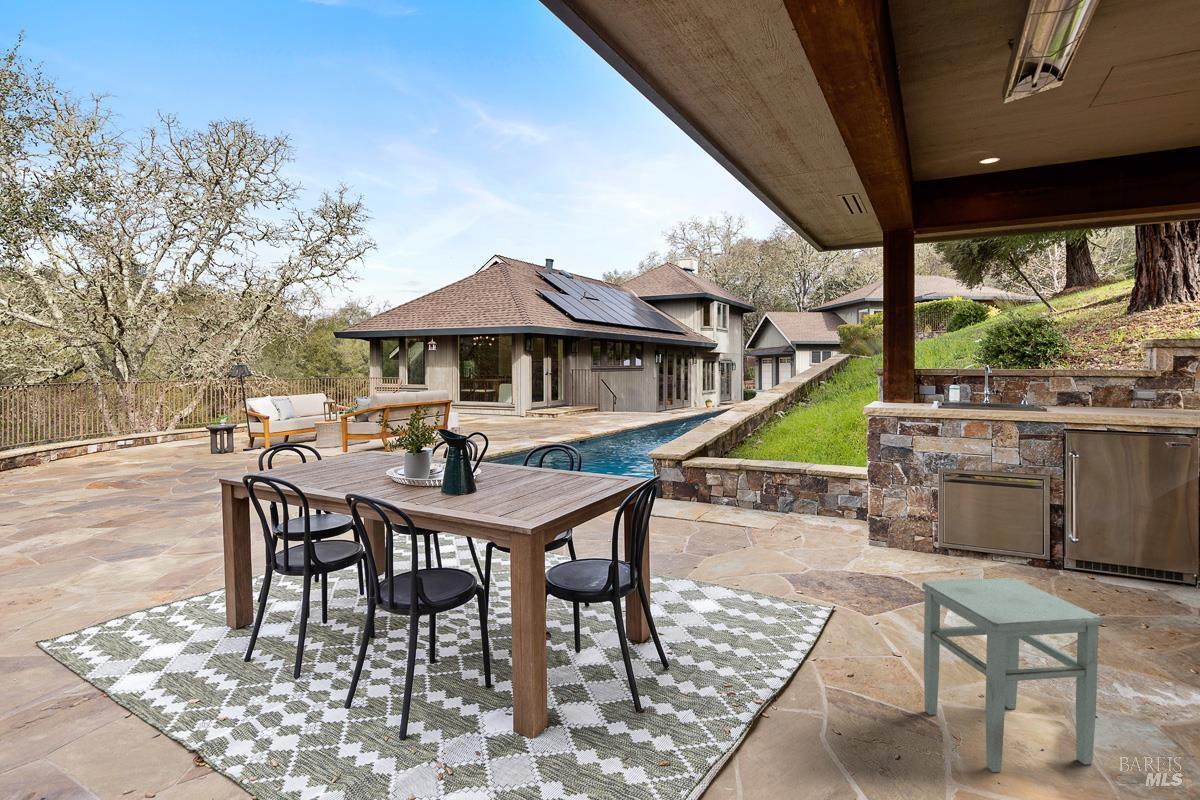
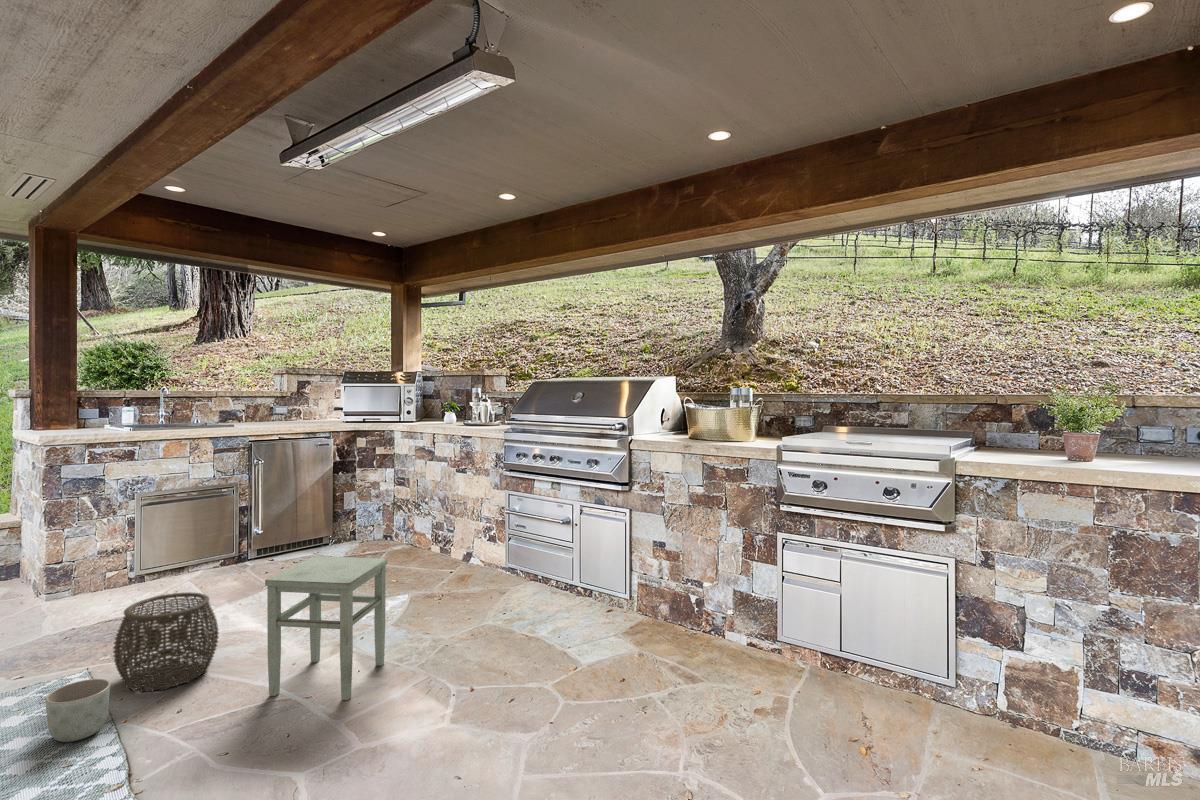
woven basket: none [831,564,921,657] -> present [113,592,219,692]
planter: none [762,608,804,656] -> present [45,679,111,742]

